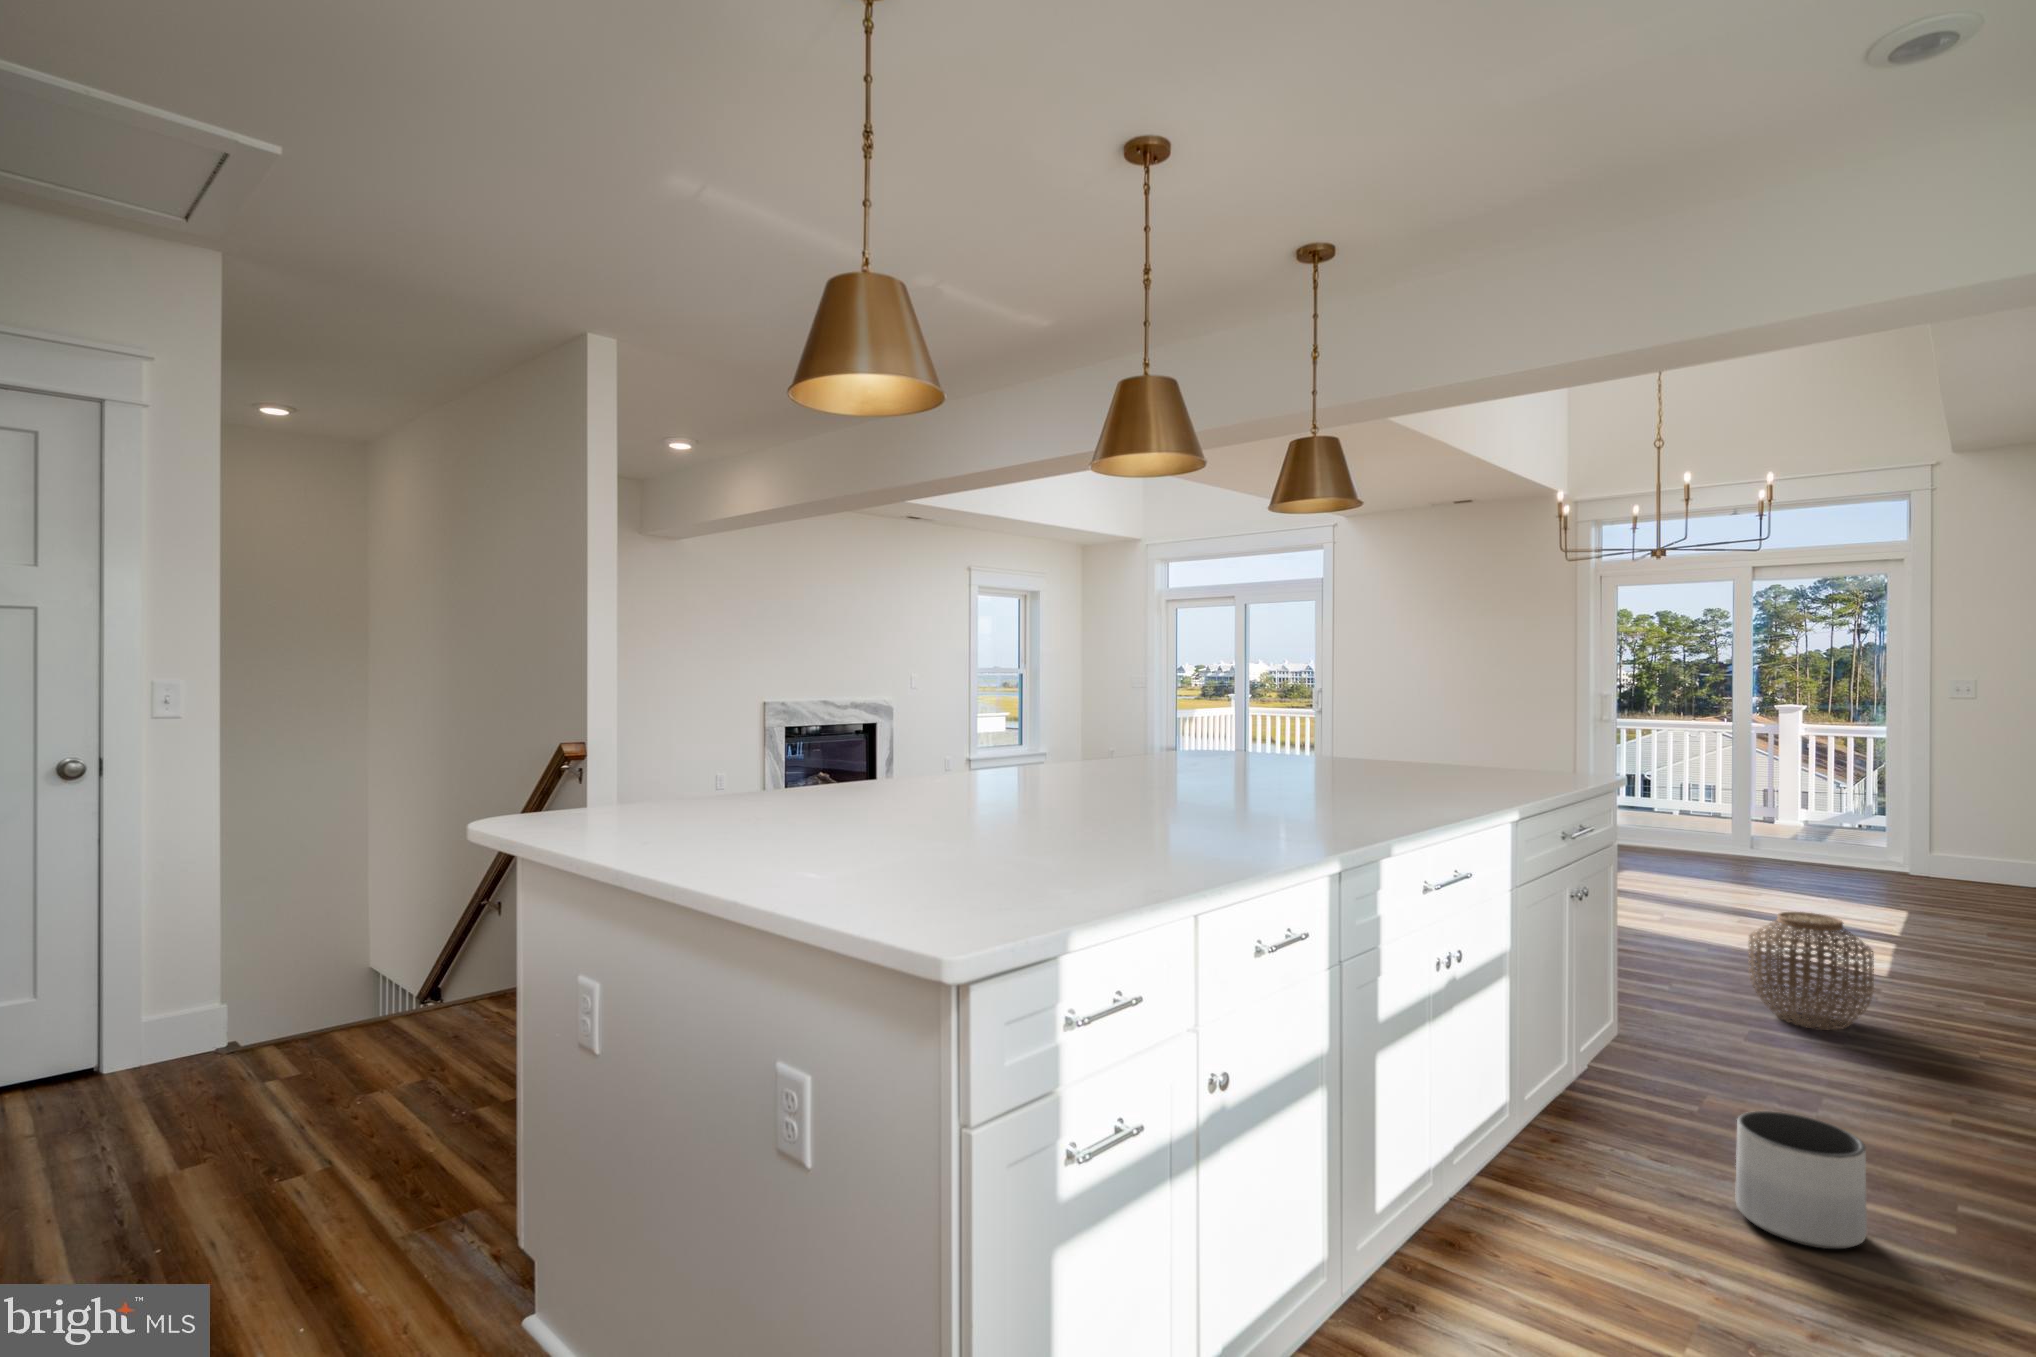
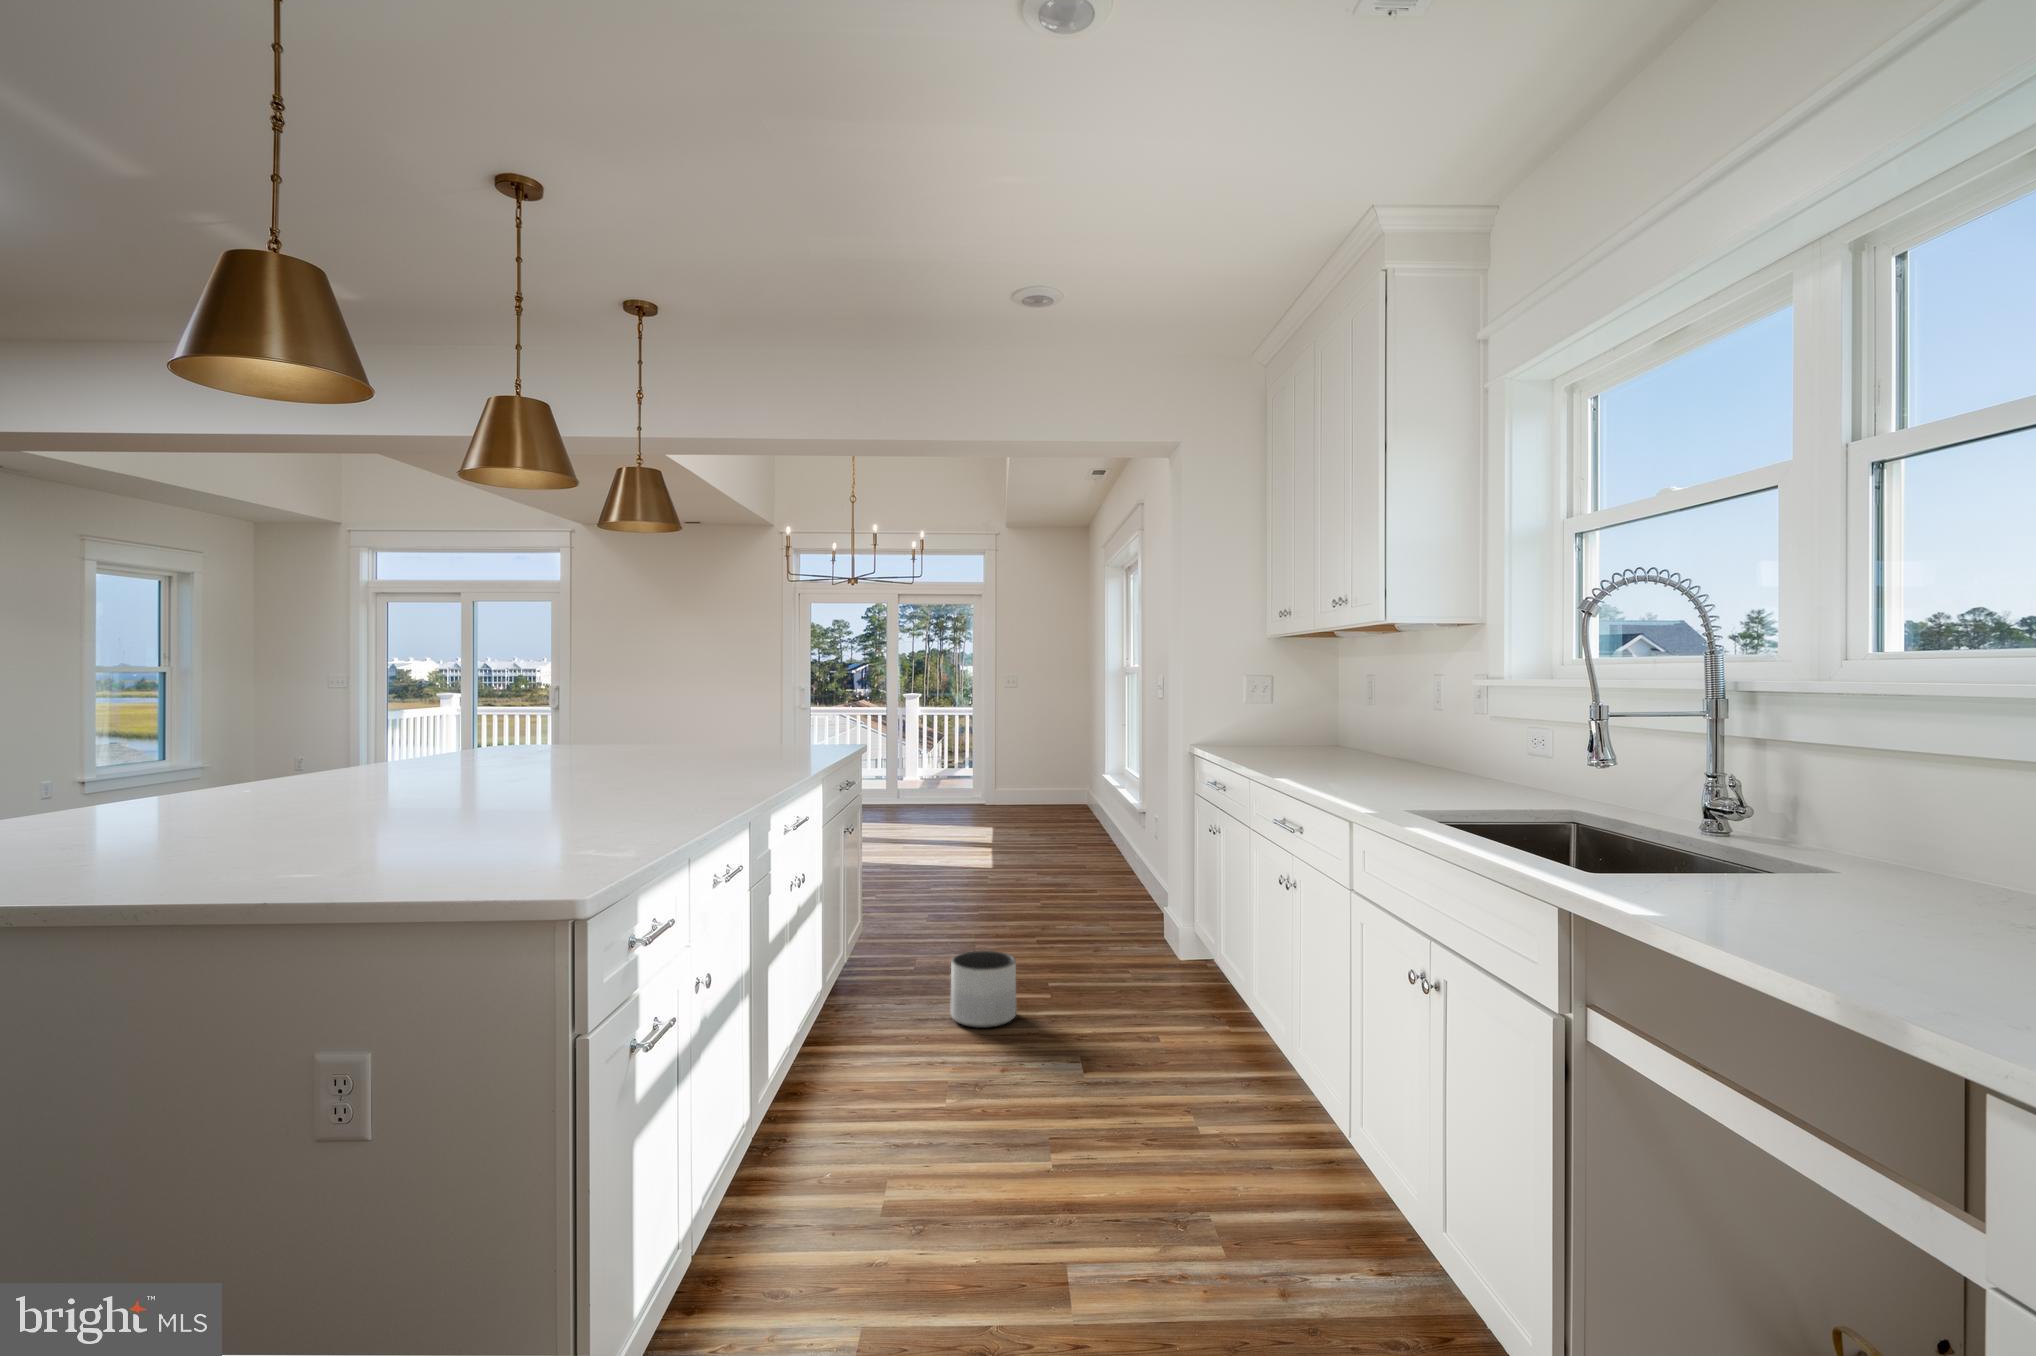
woven basket: present [1748,912,1874,1030] -> none [924,831,991,907]

